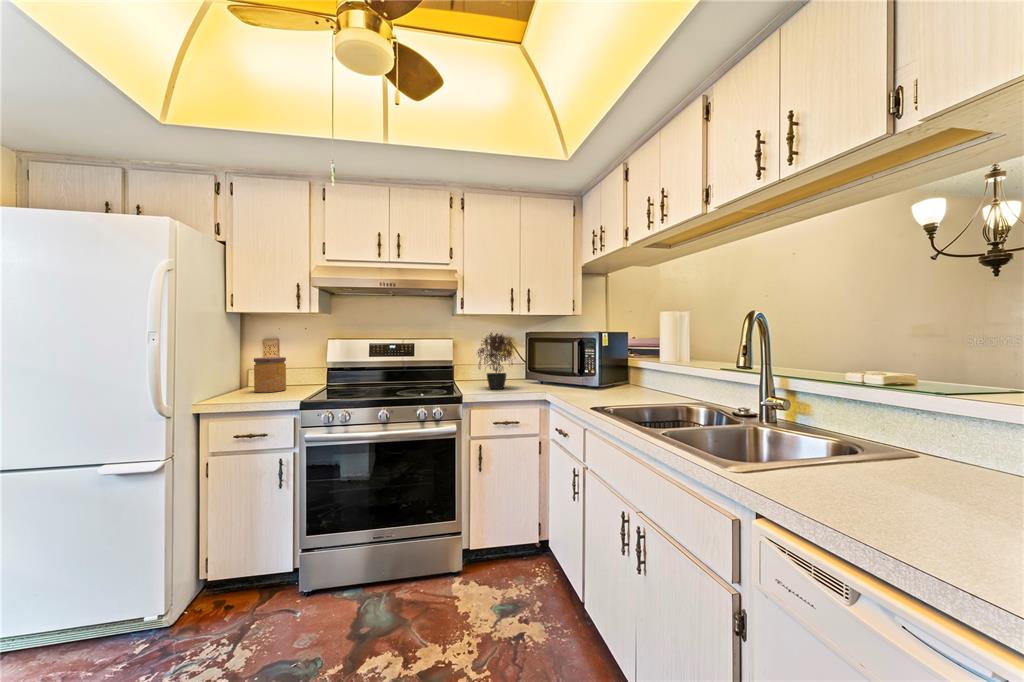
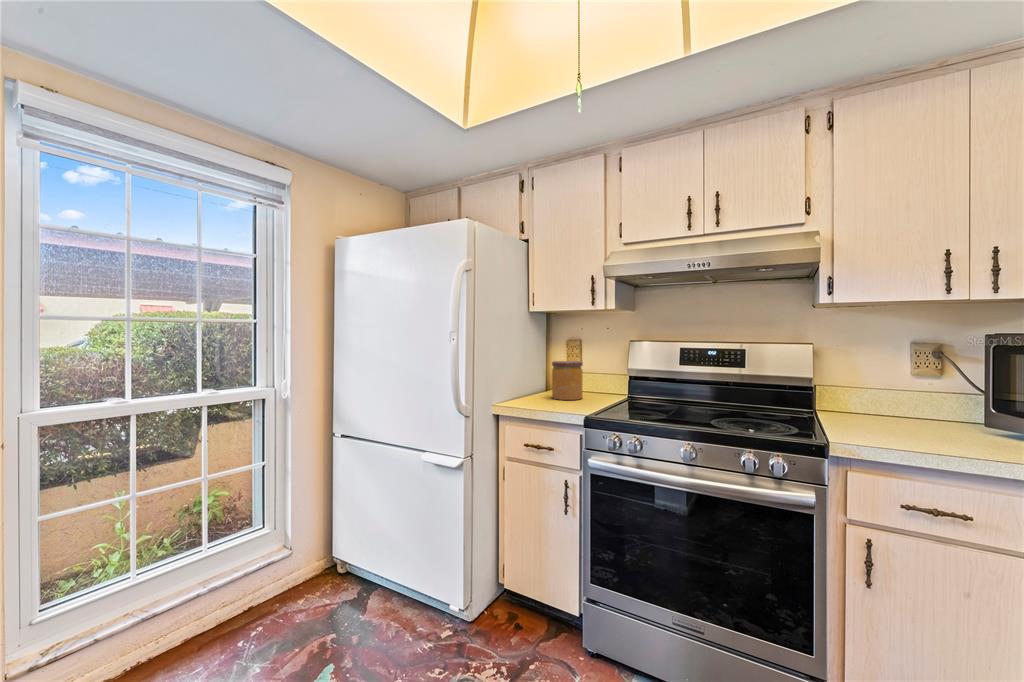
potted plant: present [478,333,515,389] -> none [858,332,964,441]

